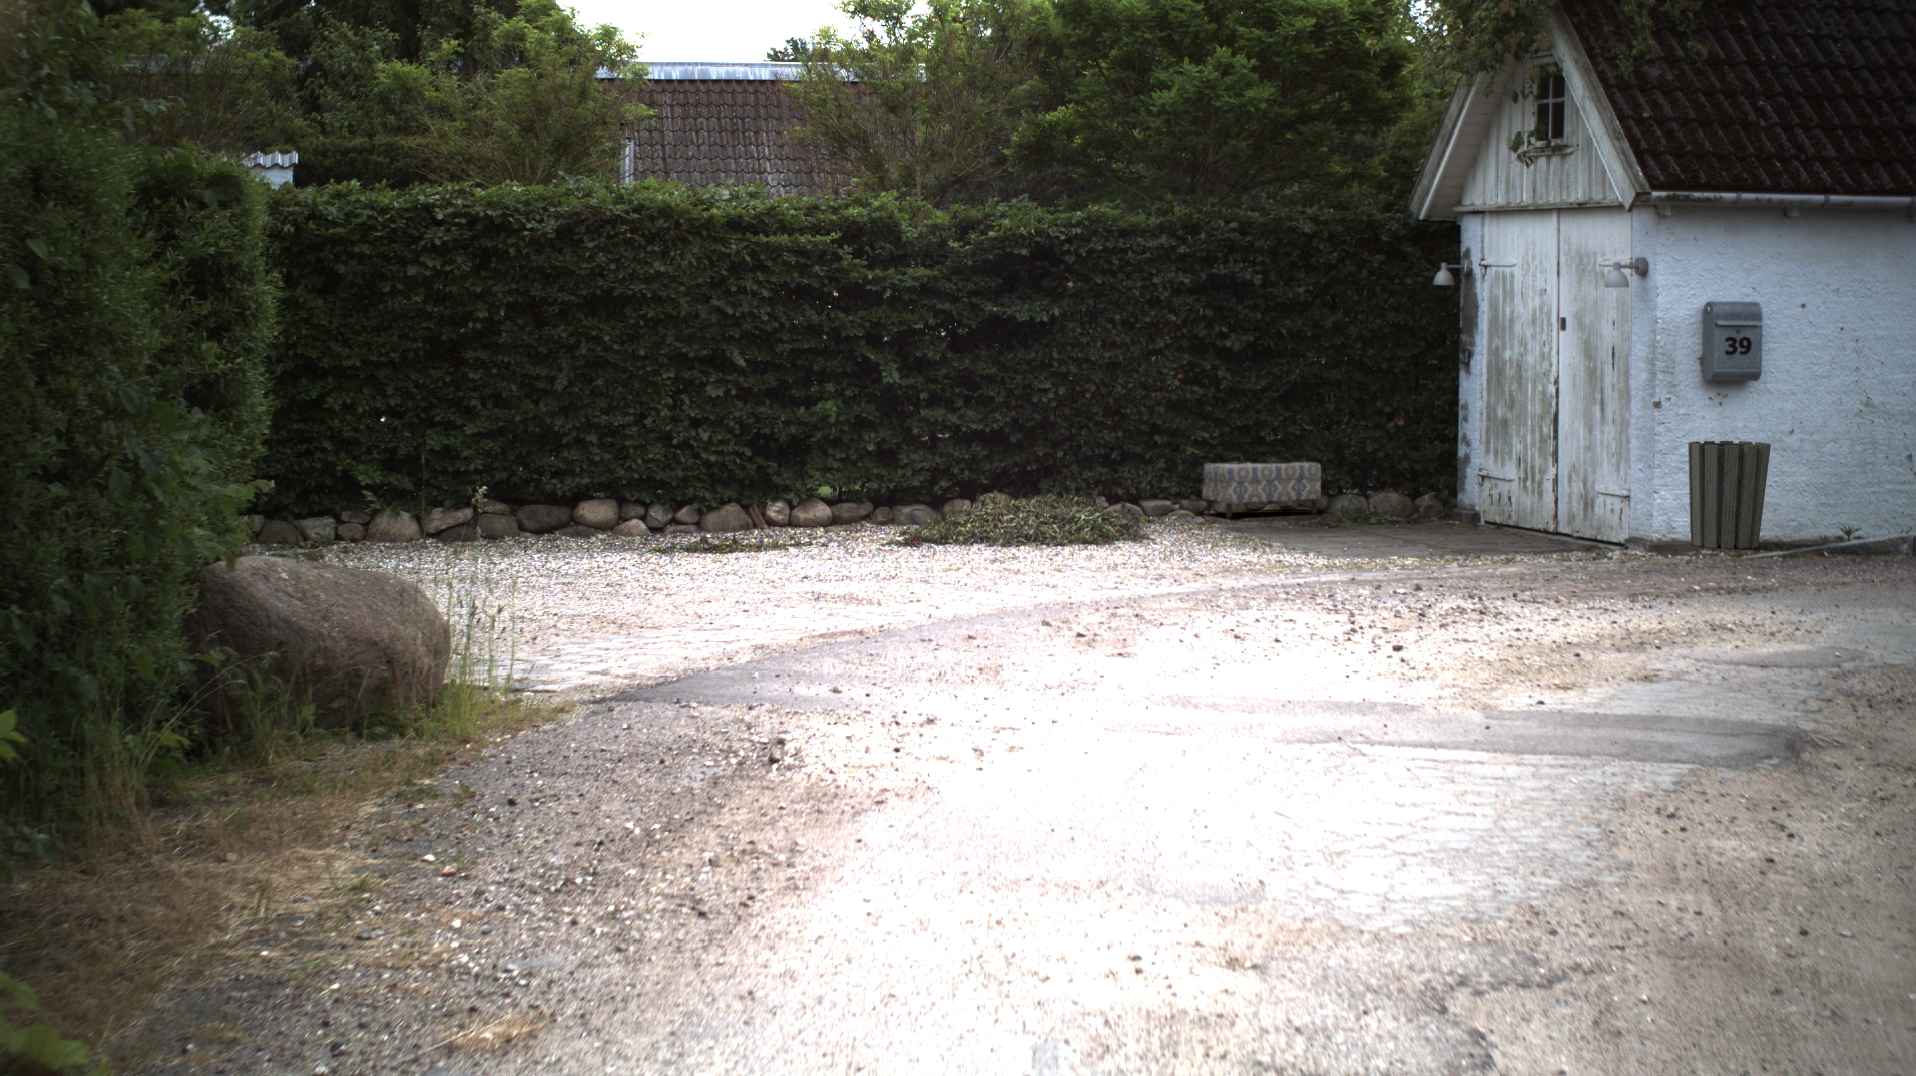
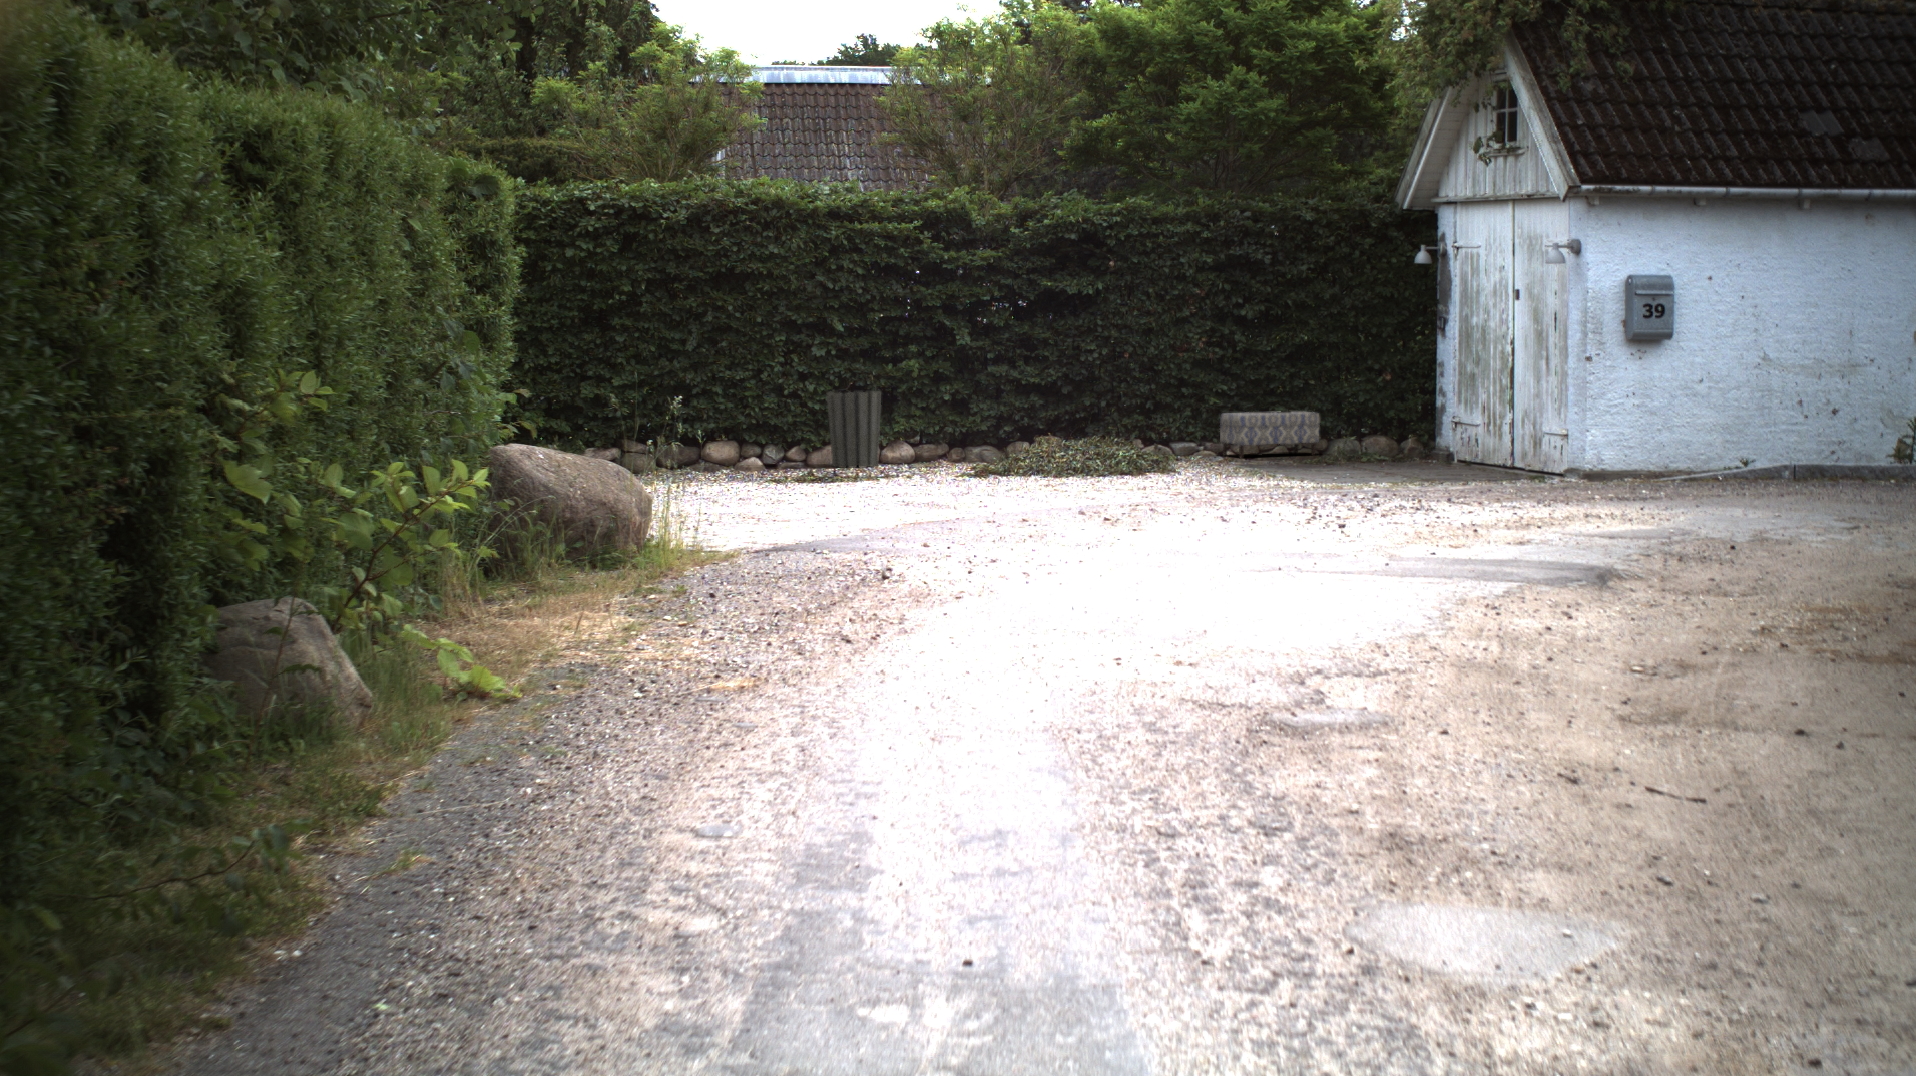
trash can: present [1688,441,1771,549] -> present [827,391,881,468]

